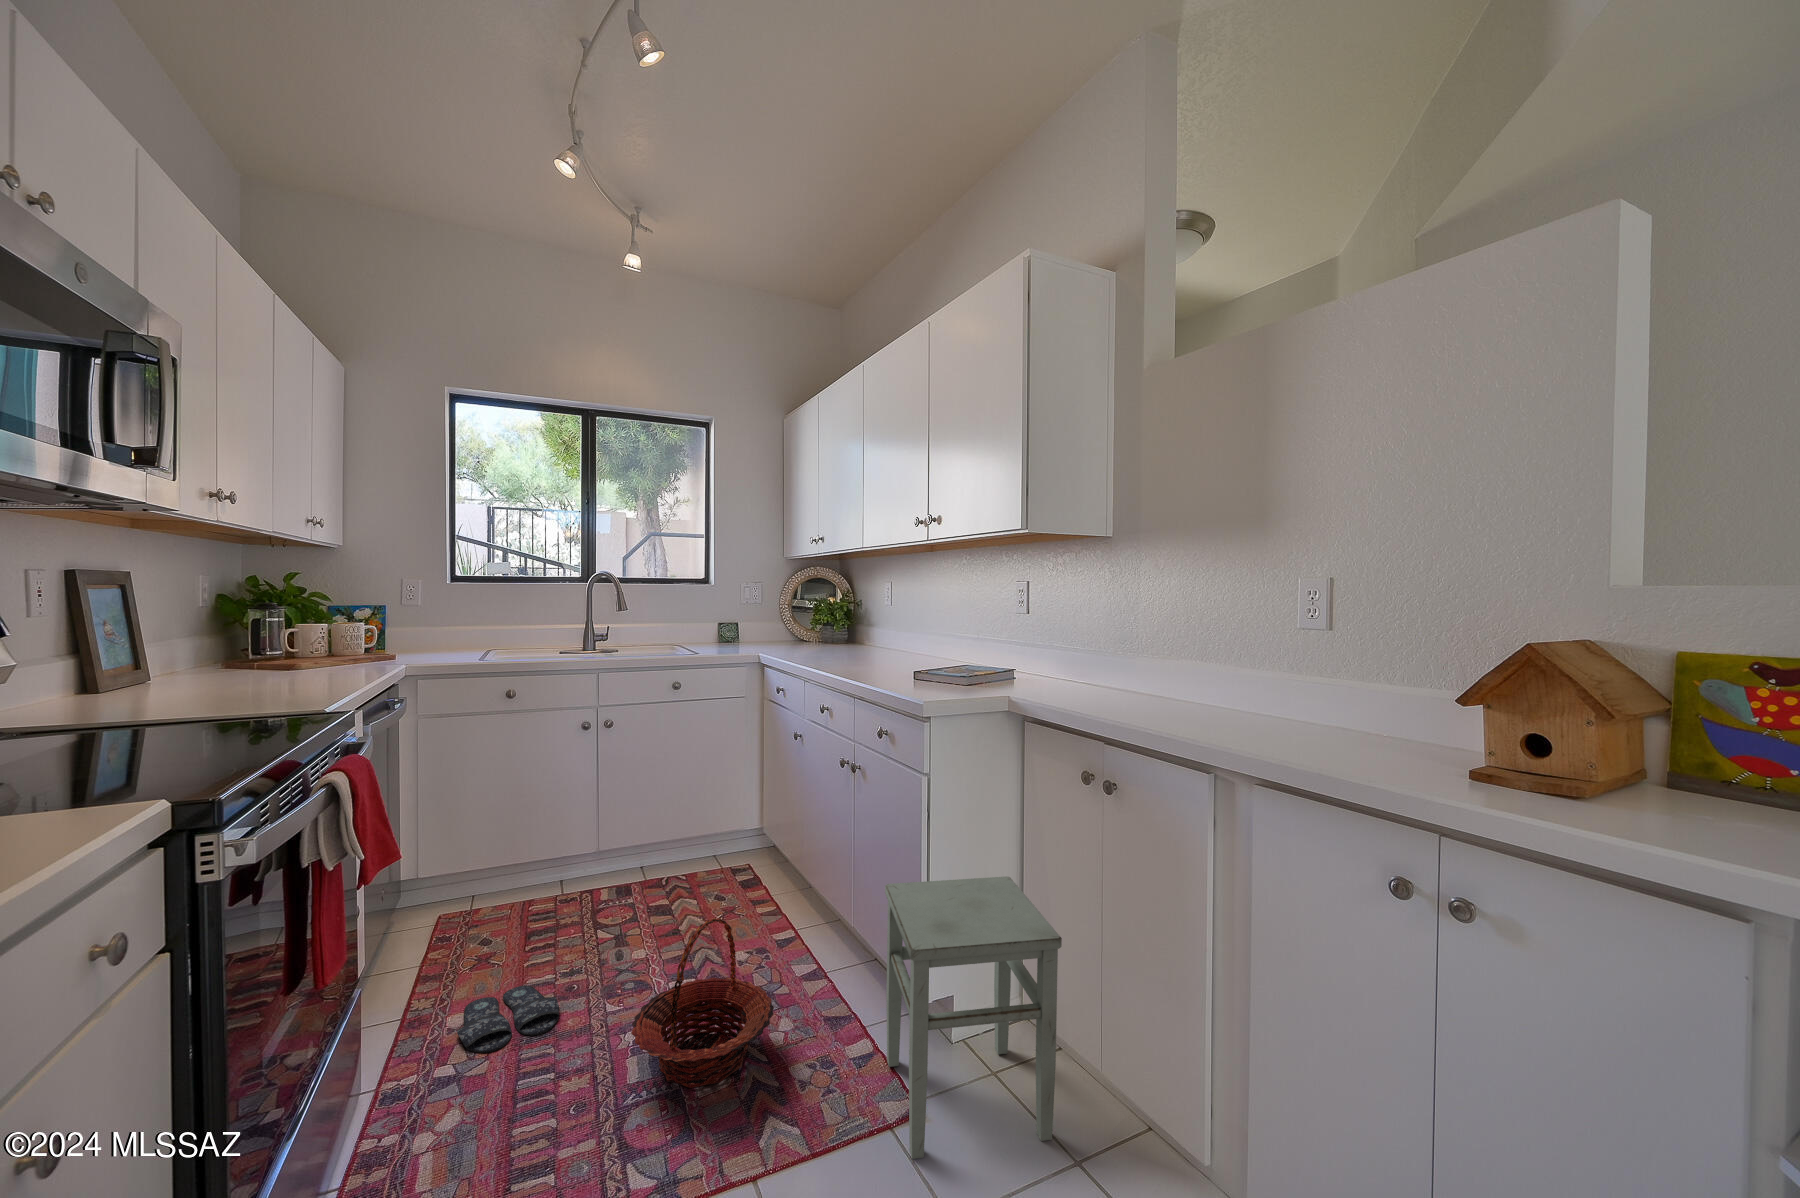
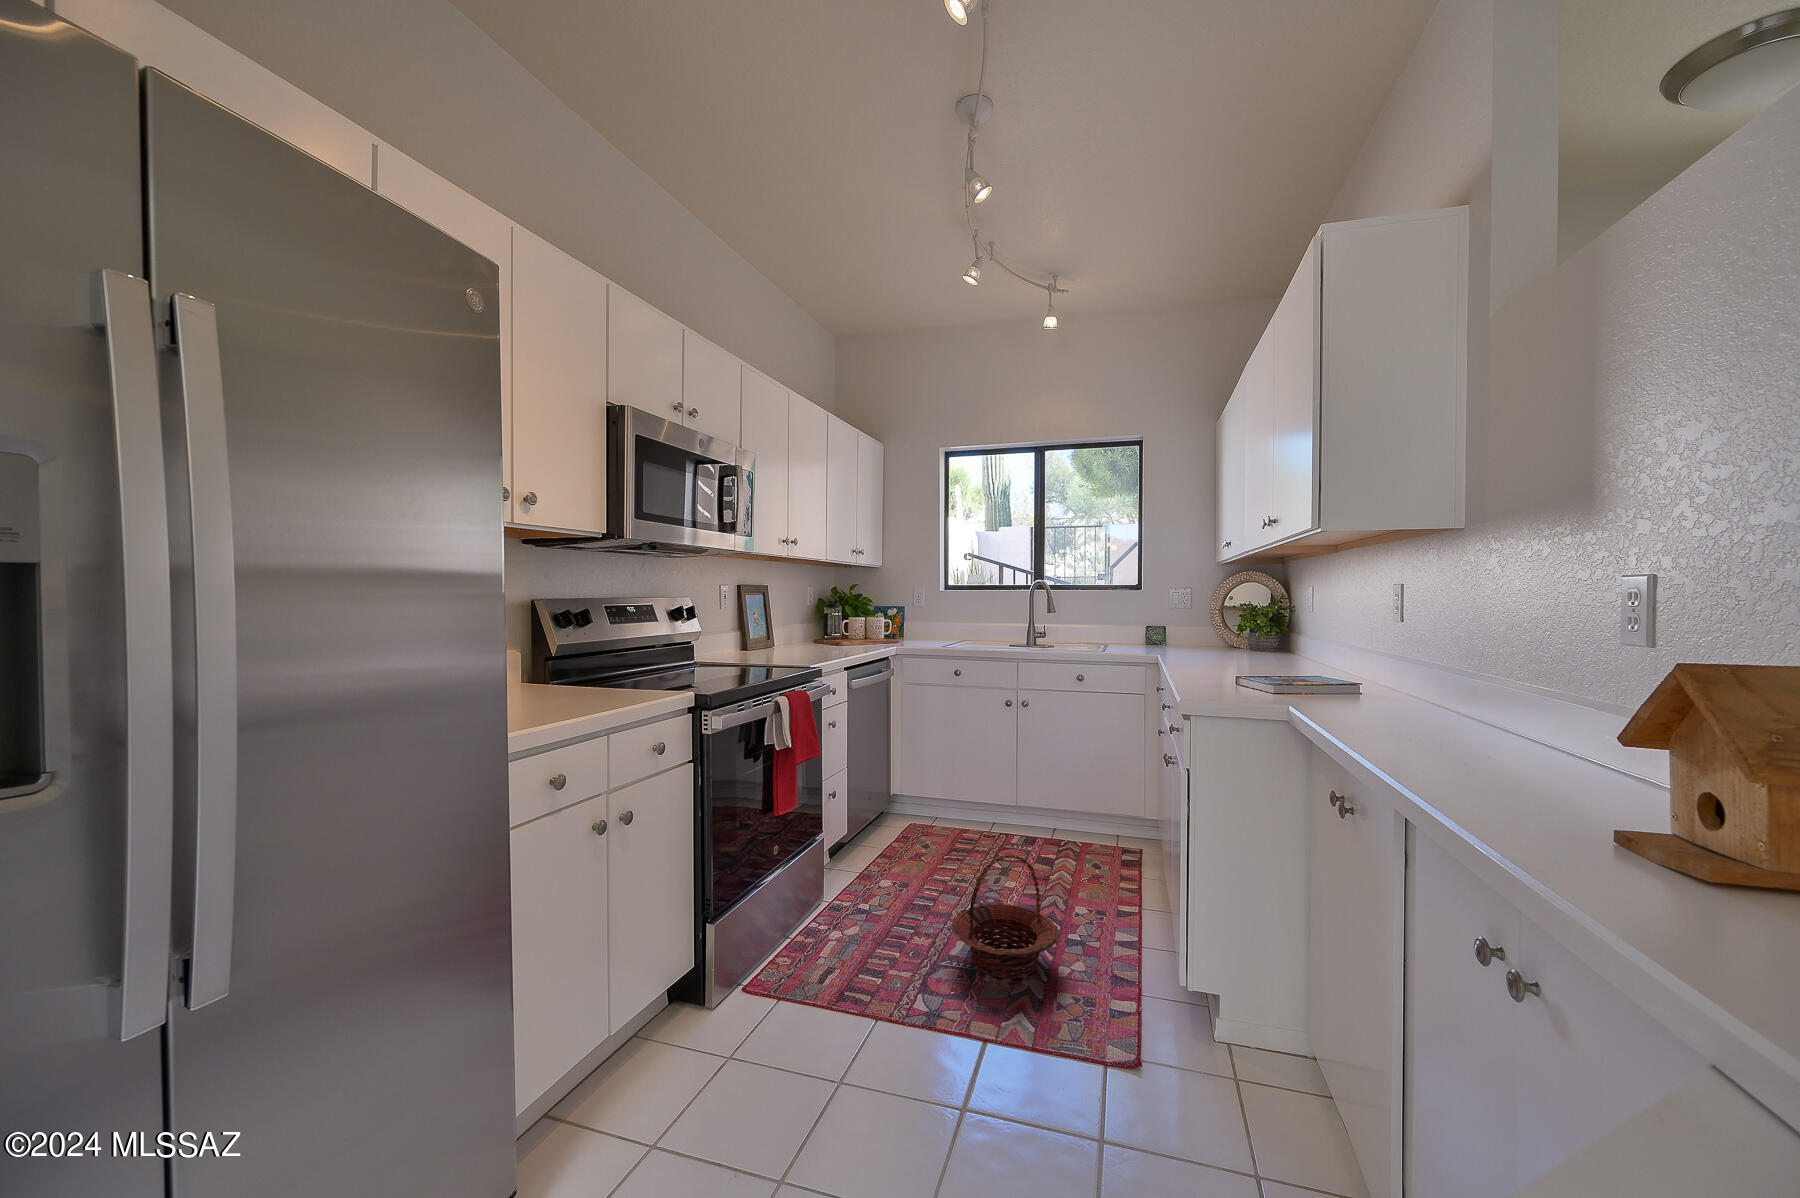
stool: present [885,876,1062,1159] -> none [1099,864,1275,1155]
slippers: present [457,985,559,1053] -> none [881,875,942,907]

